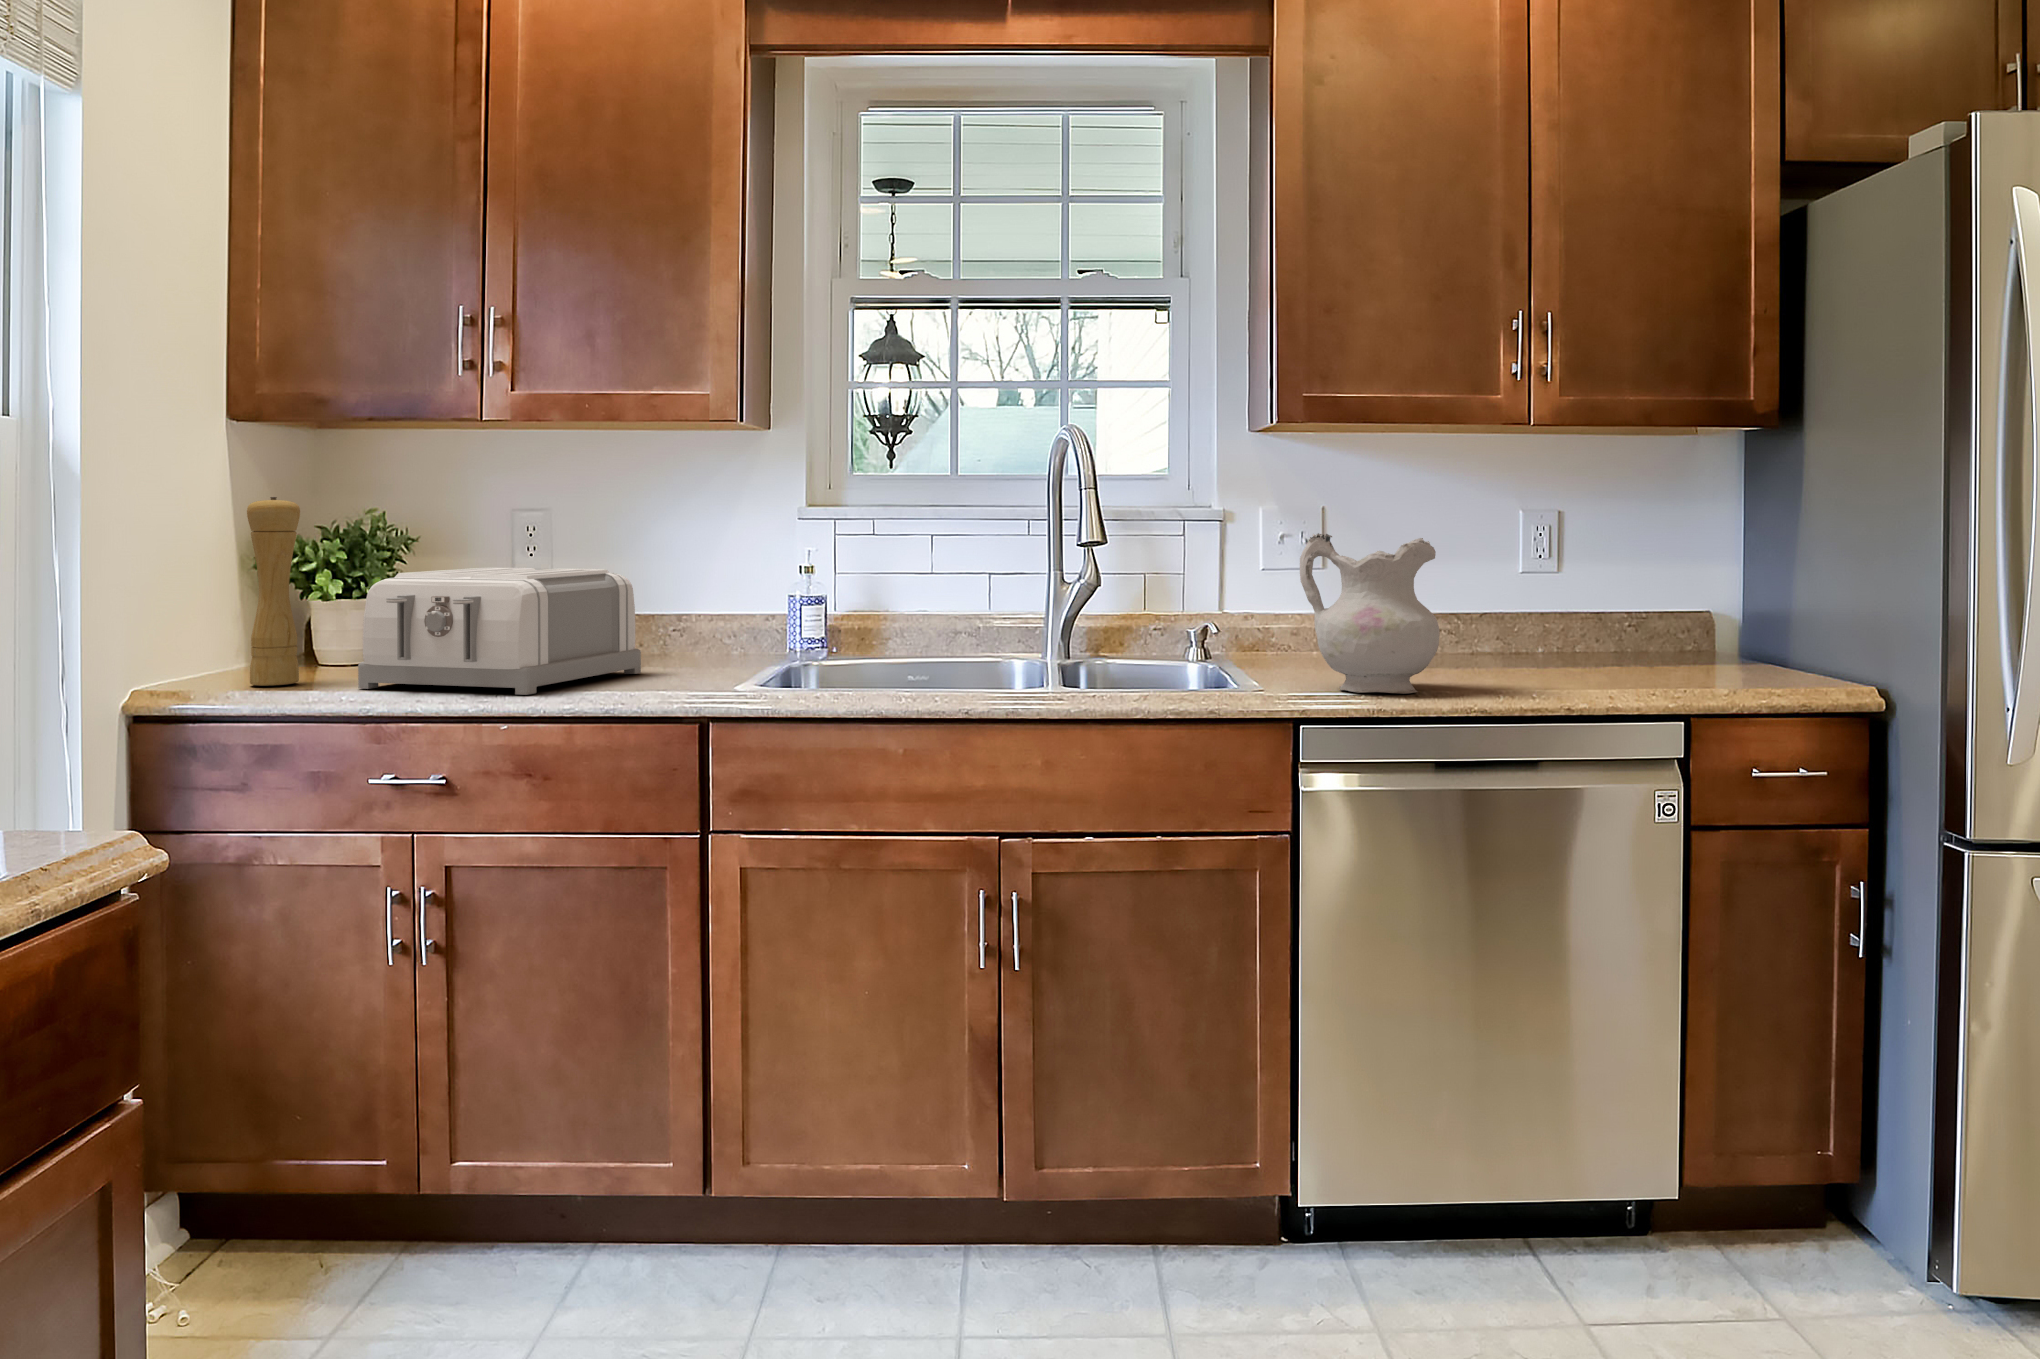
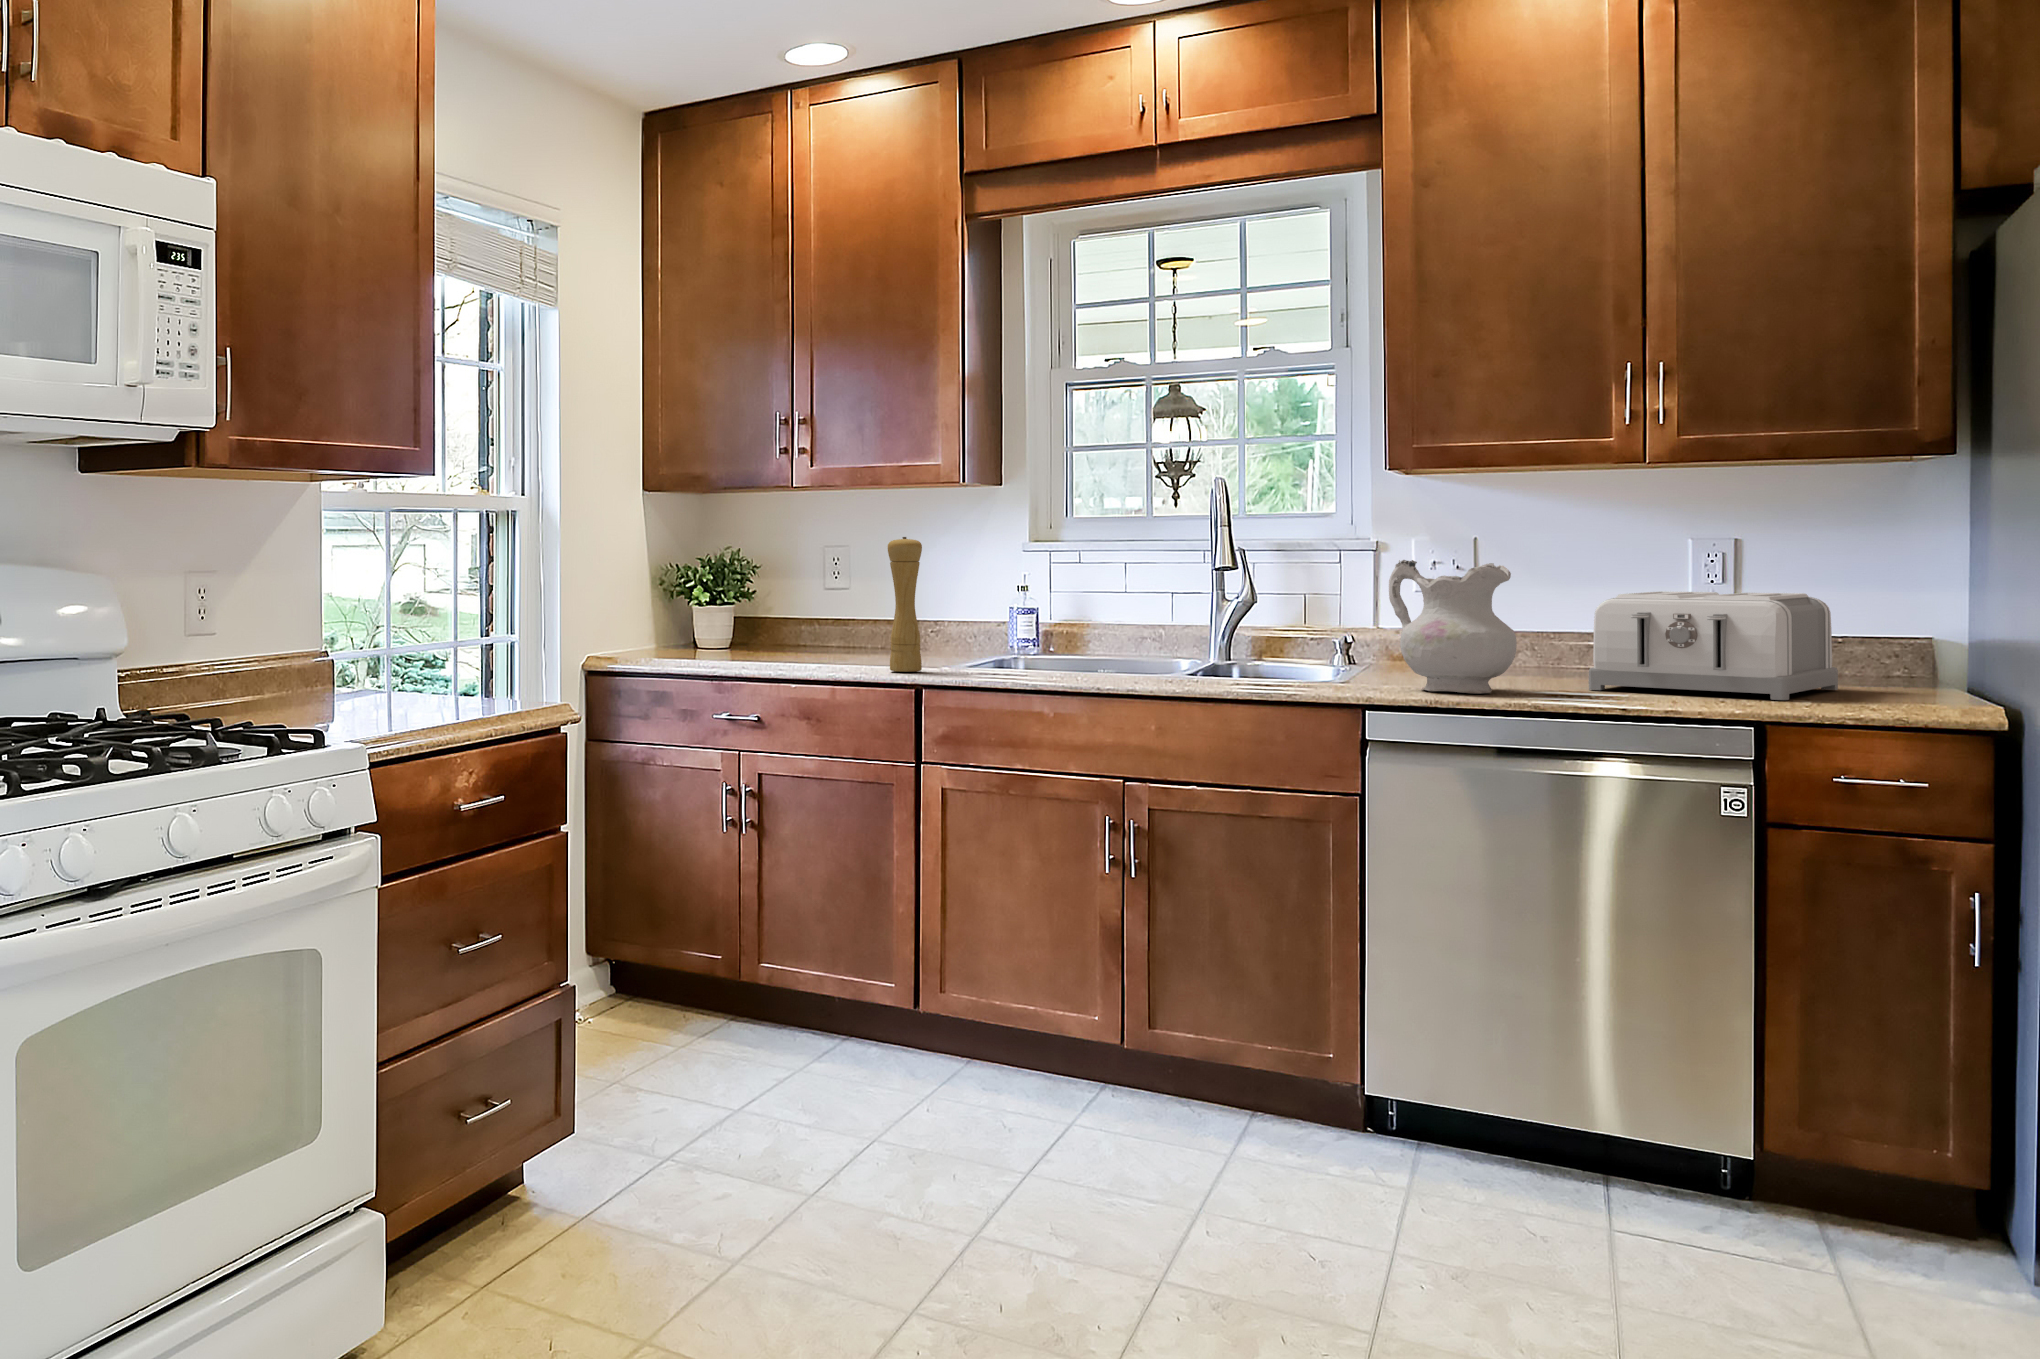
pepper mill: present [247,497,300,686] -> present [888,537,922,672]
toaster: present [358,568,641,695] -> present [1589,591,1838,700]

